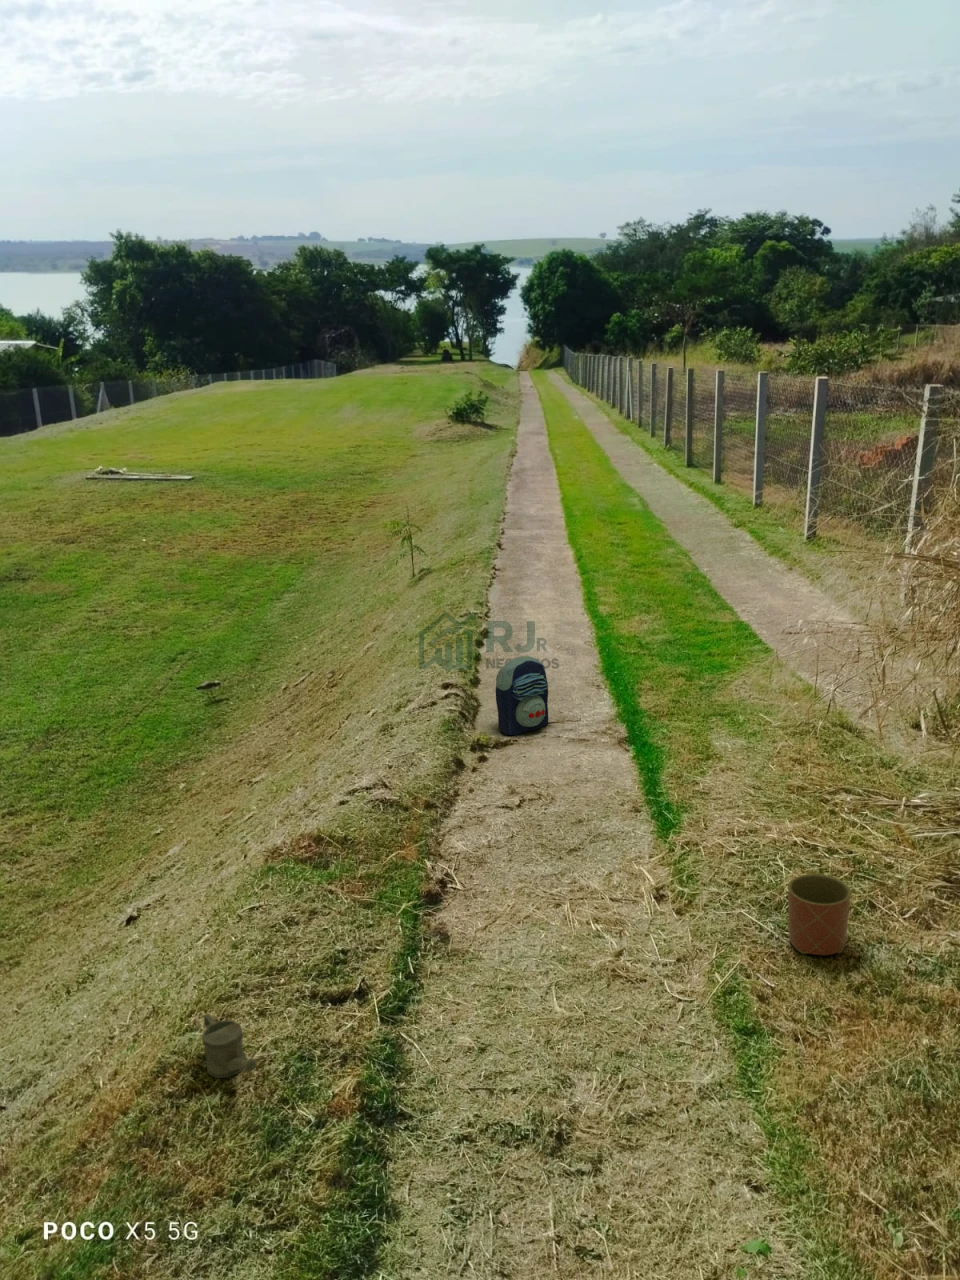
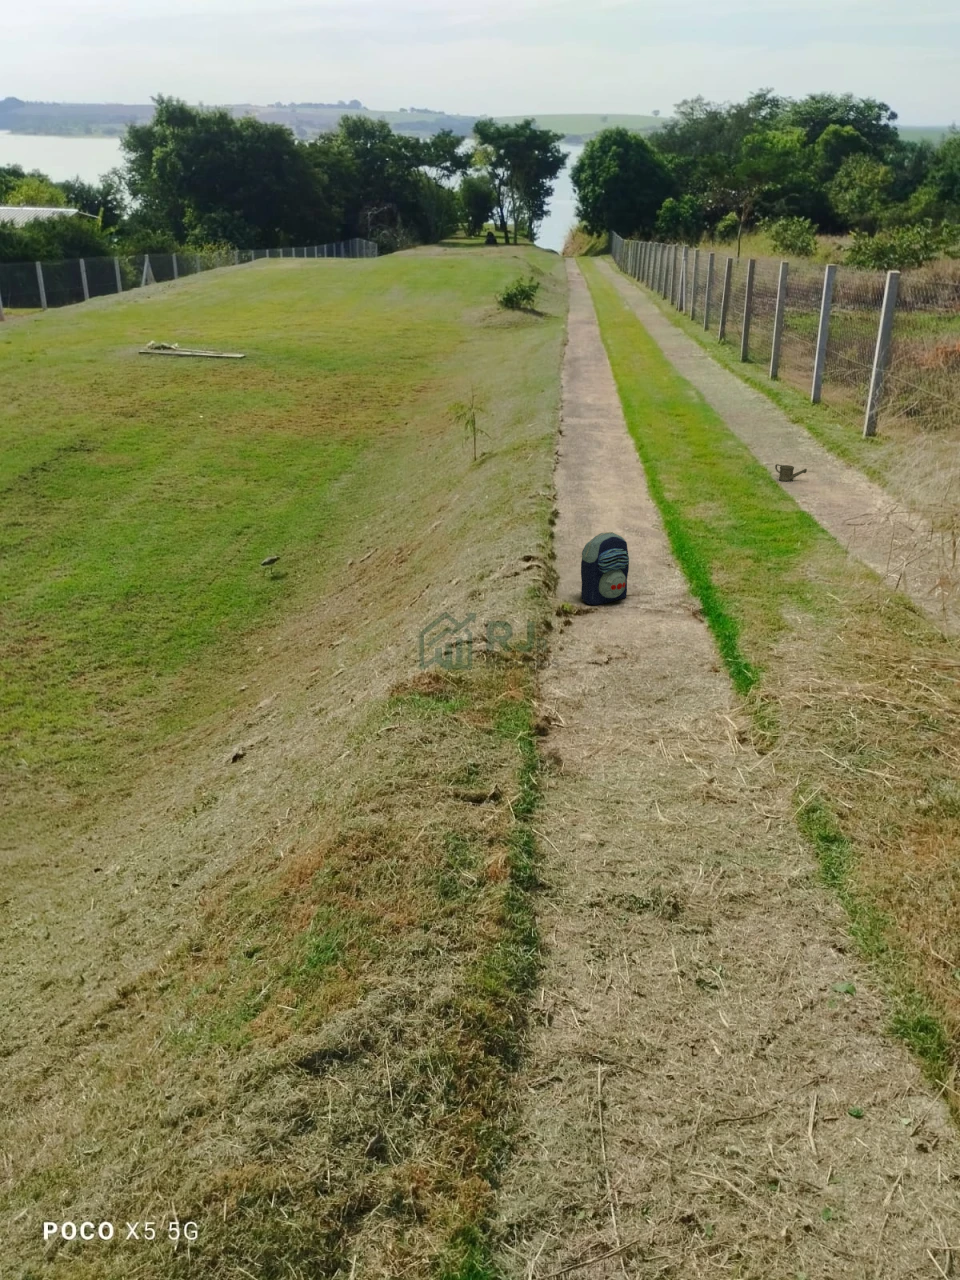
planter: present [788,874,851,955] -> none [861,719,920,787]
watering can: present [202,1014,257,1078] -> present [775,464,807,482]

